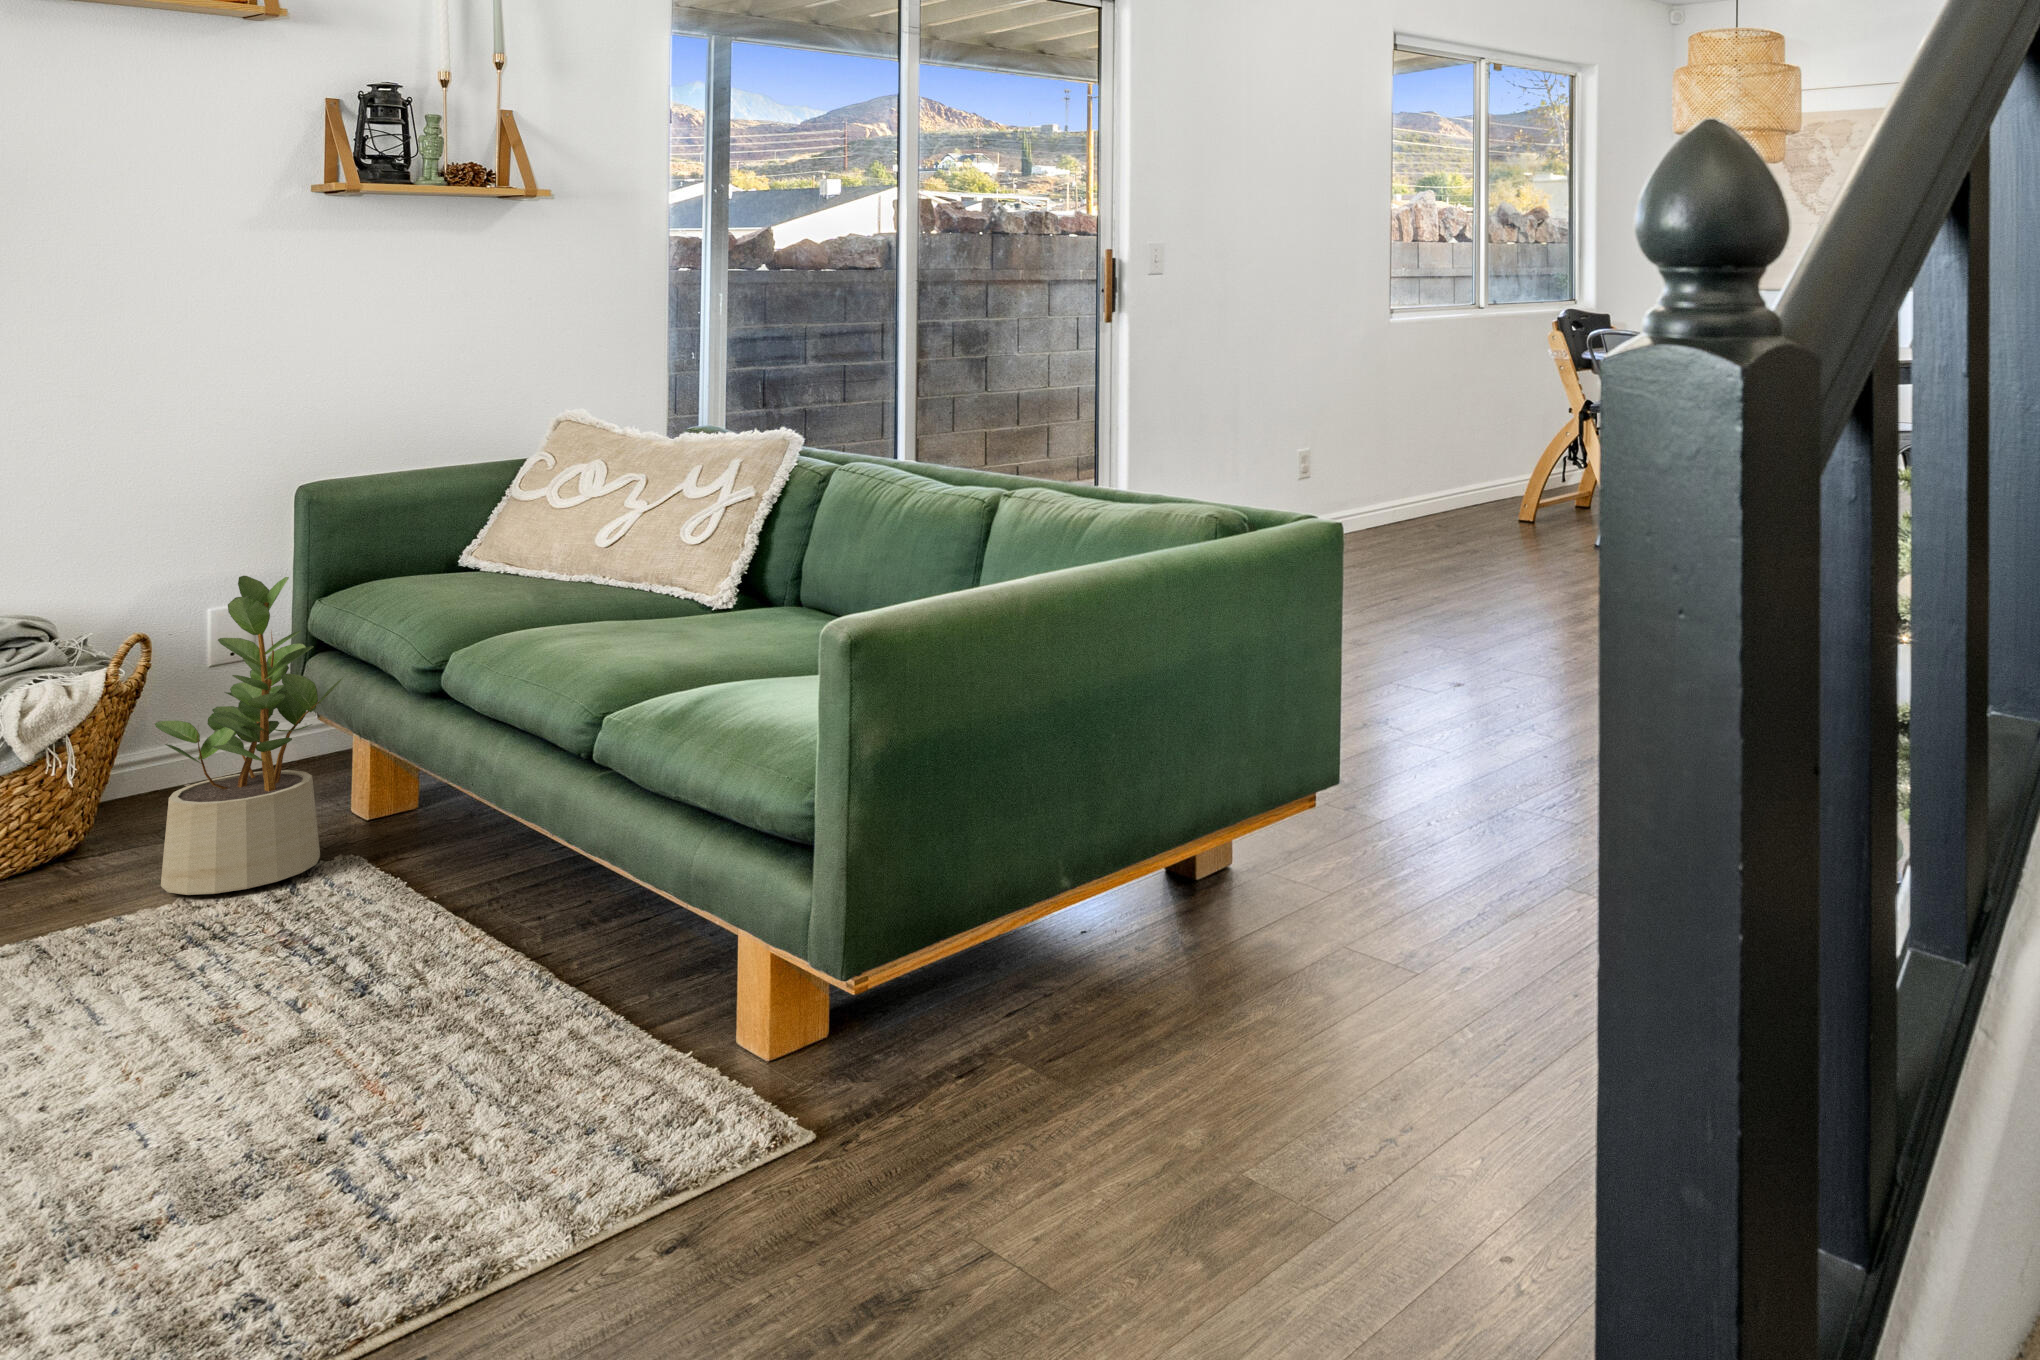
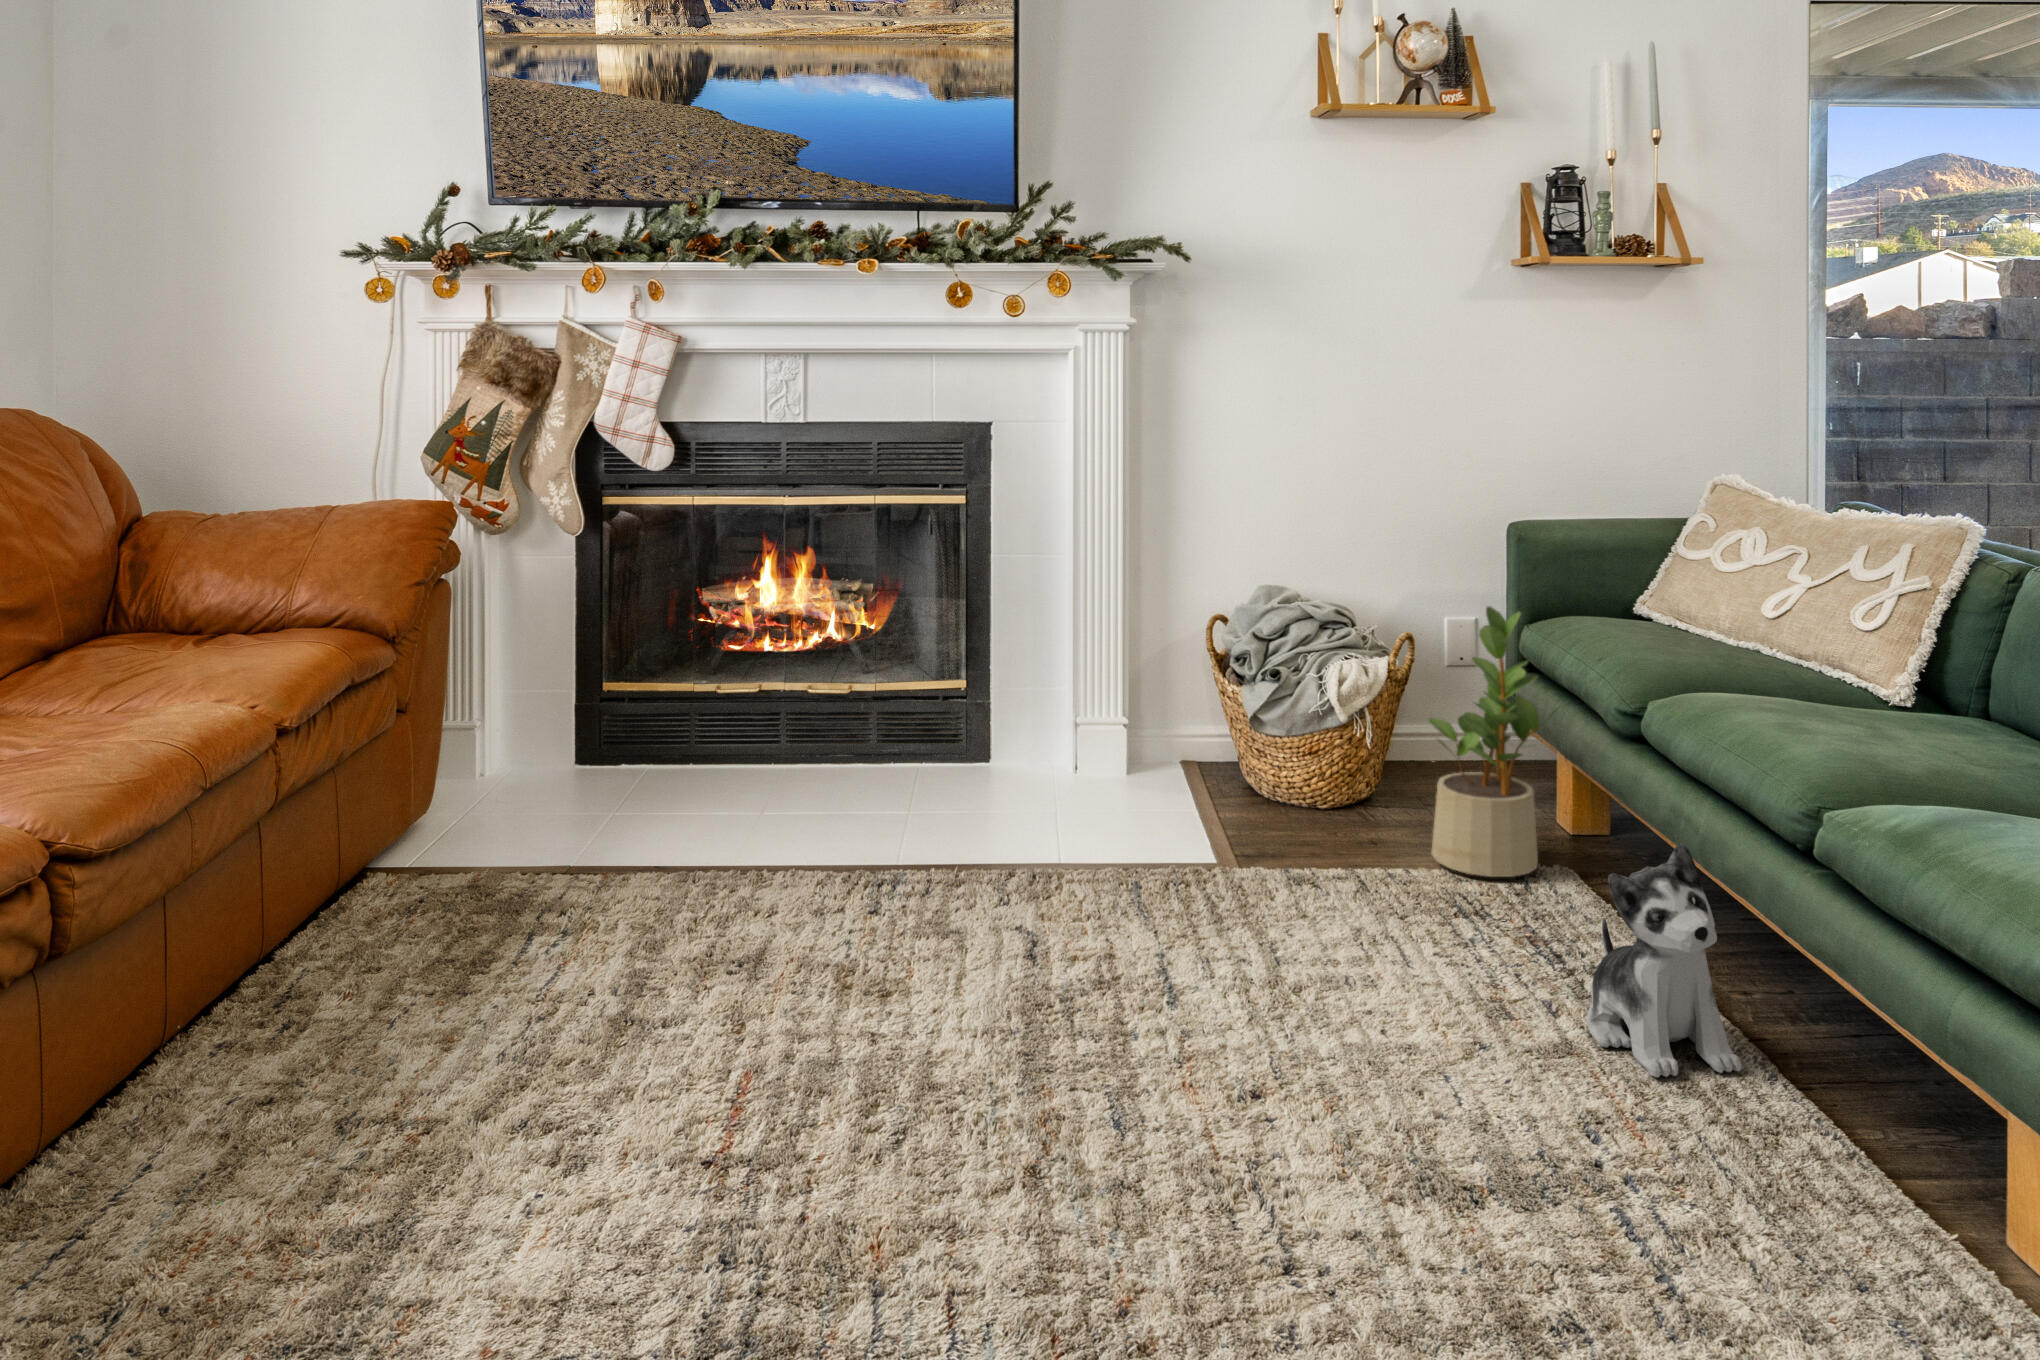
plush toy: none [337,777,518,1029] -> present [1587,843,1742,1078]

